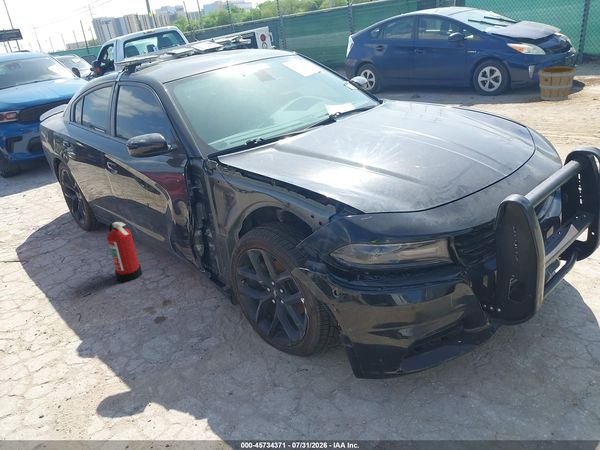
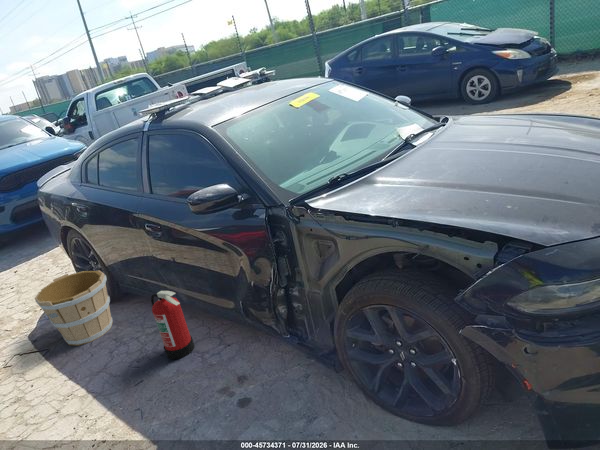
wooden bucket: present [538,66,576,101] -> present [35,270,113,346]

